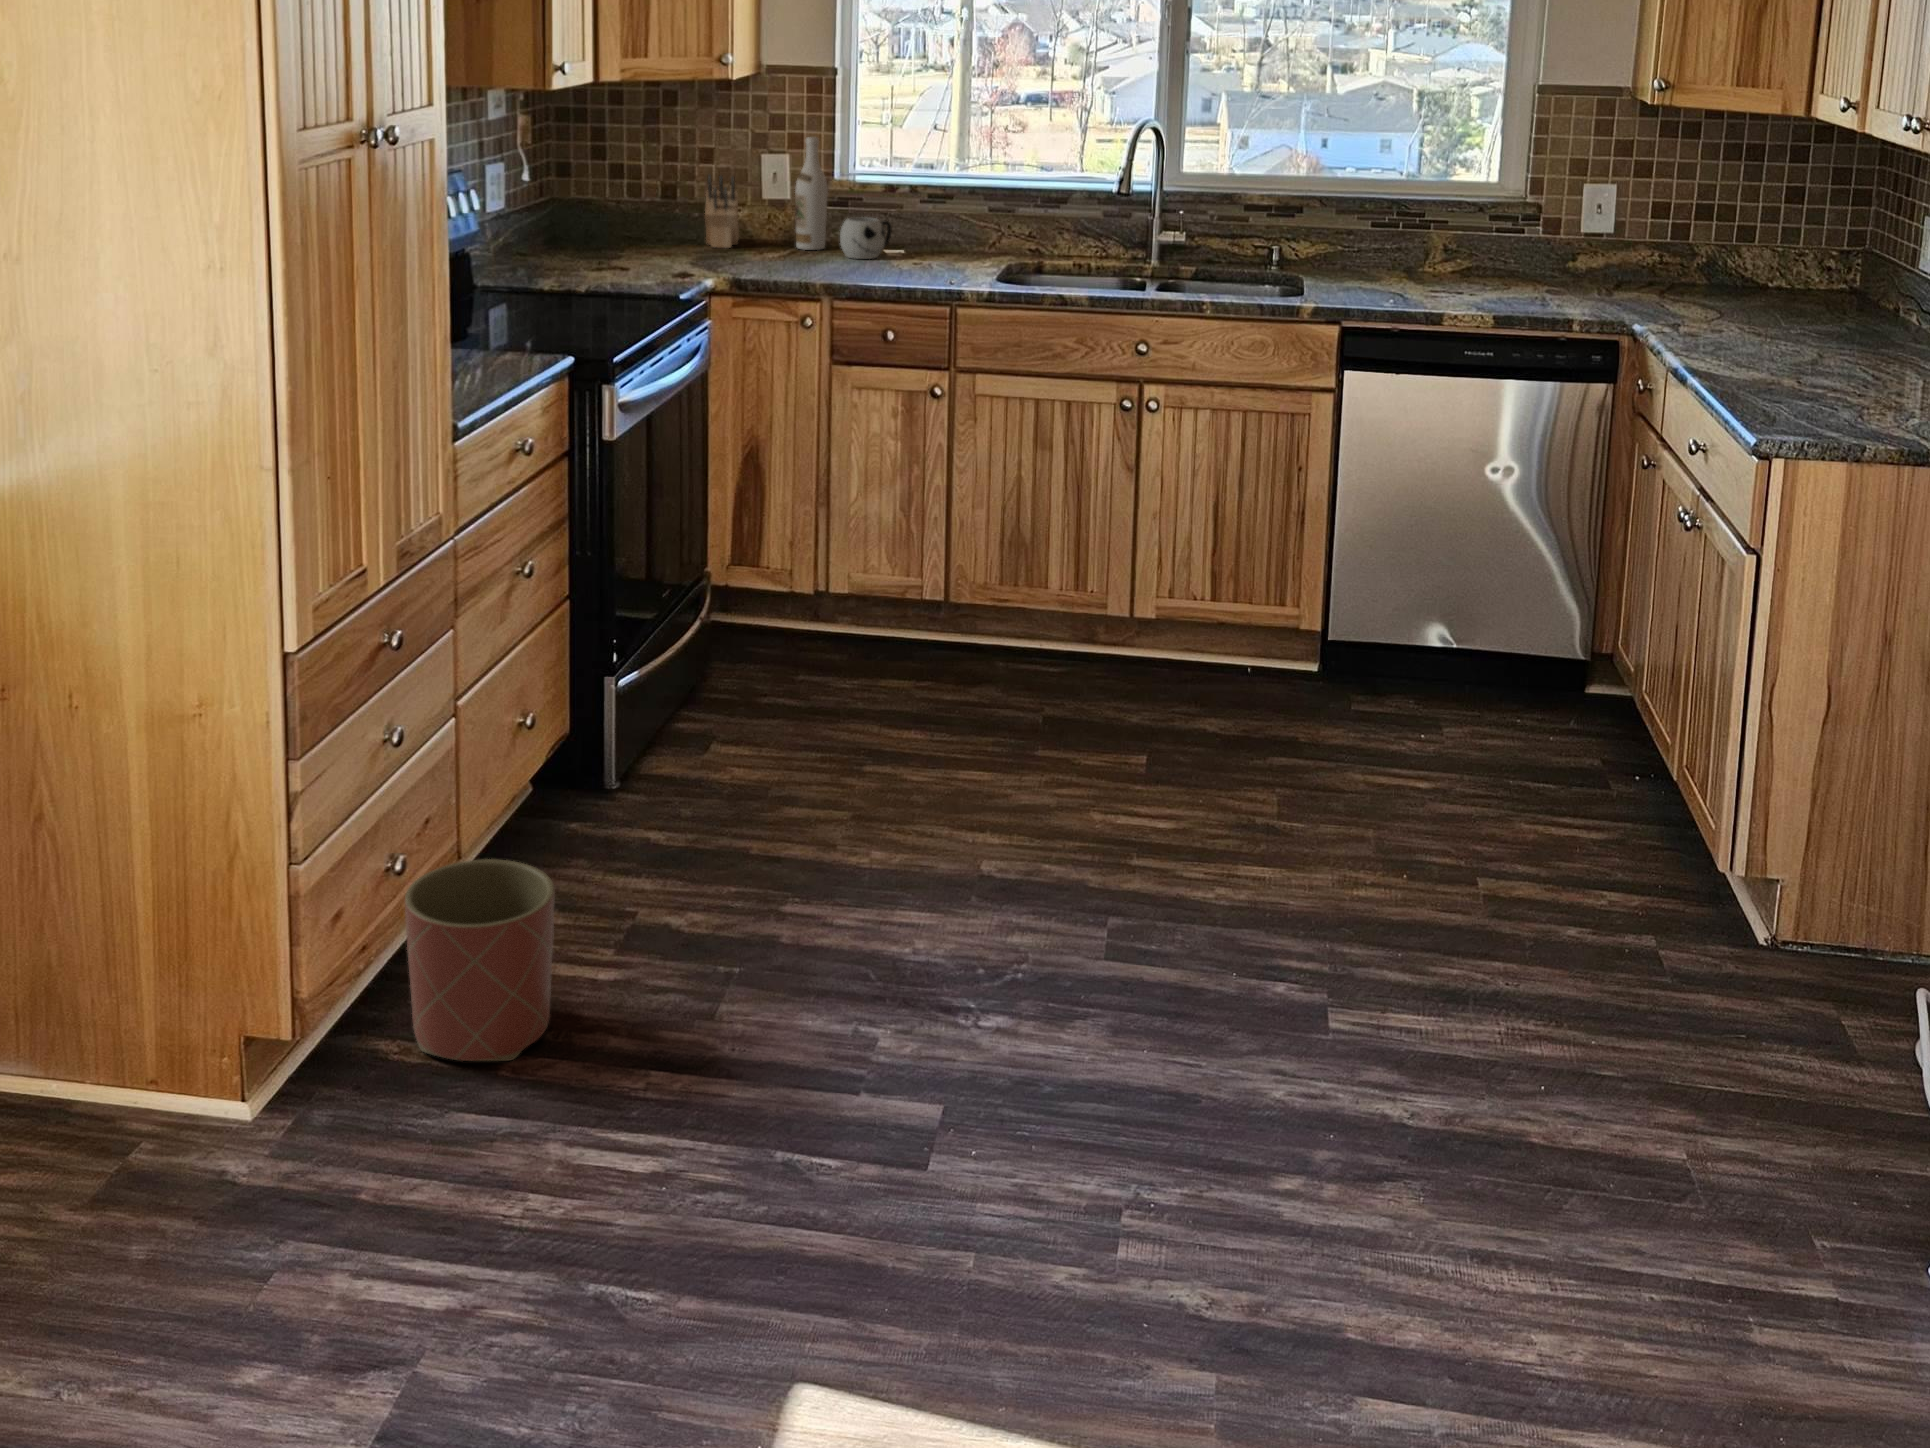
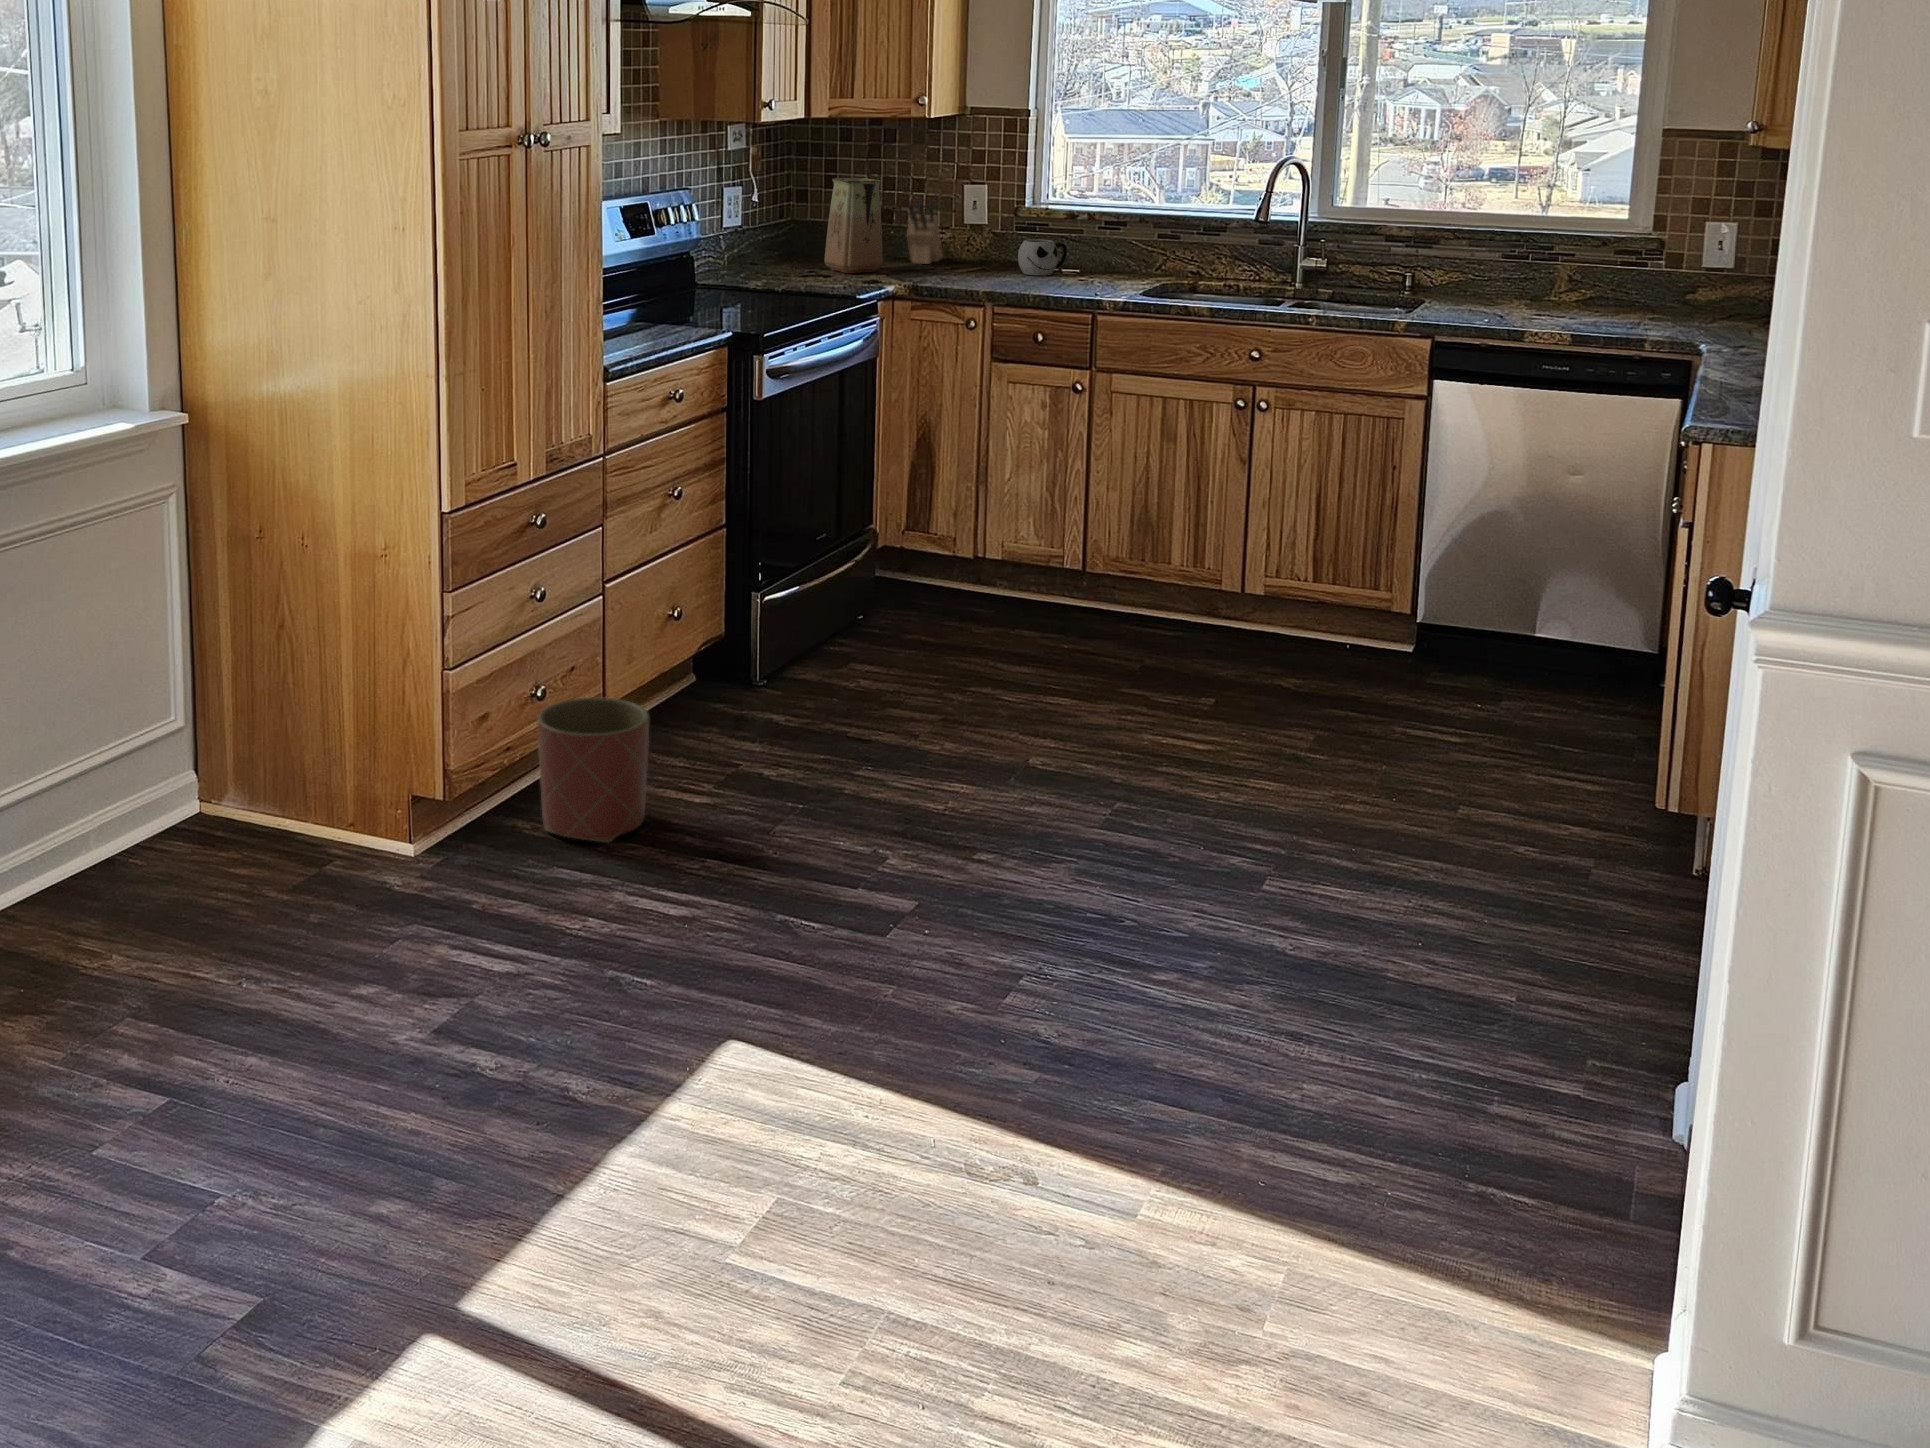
wine bottle: present [795,137,828,250] -> none [986,169,1014,268]
vase: none [616,151,686,263] -> present [824,178,883,273]

